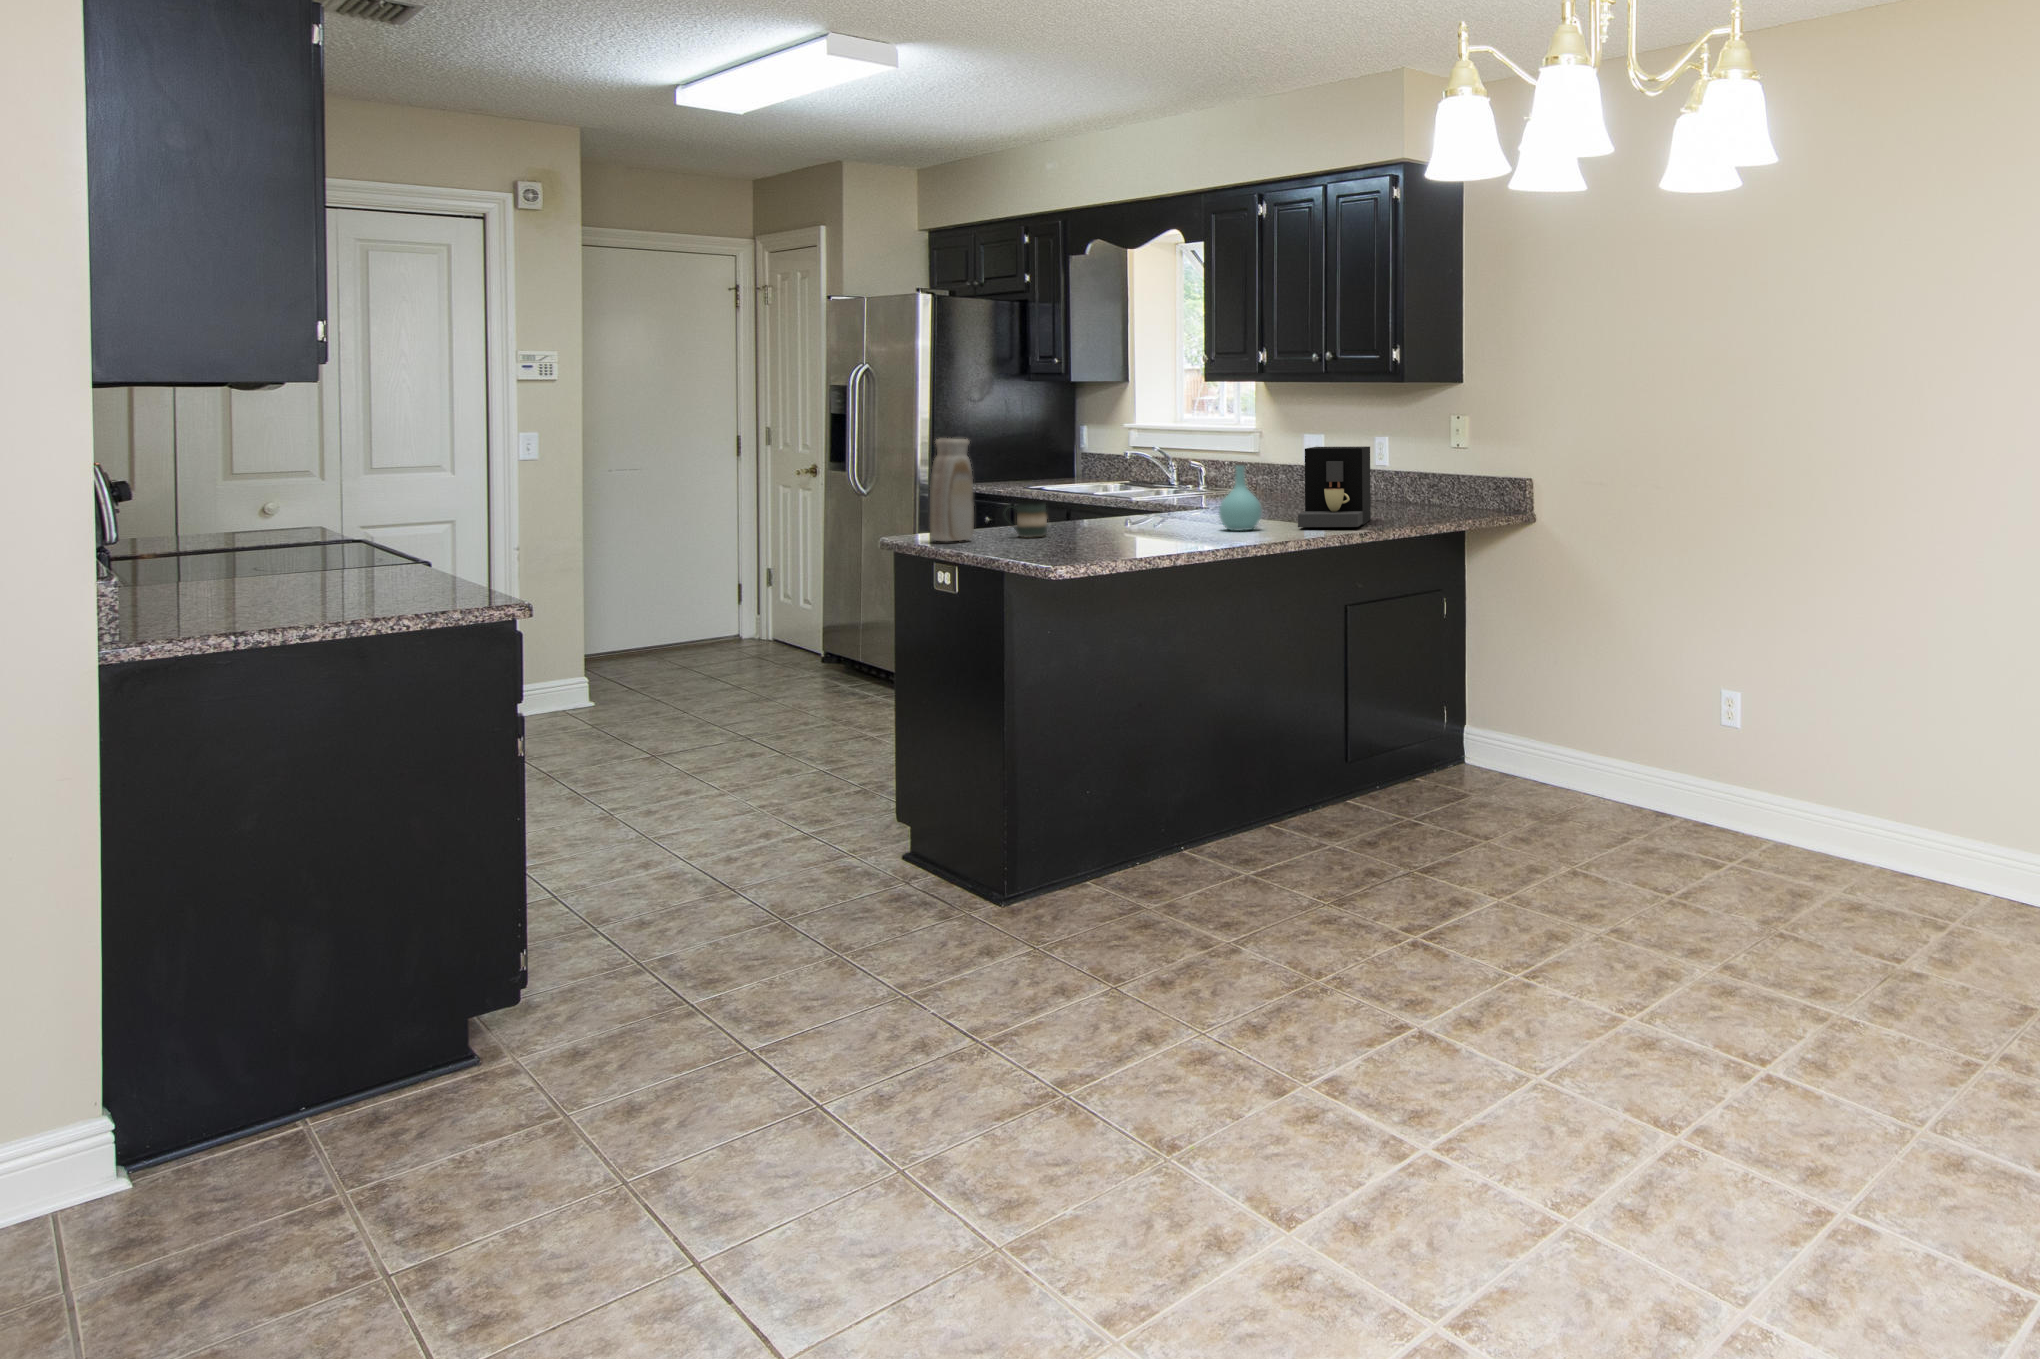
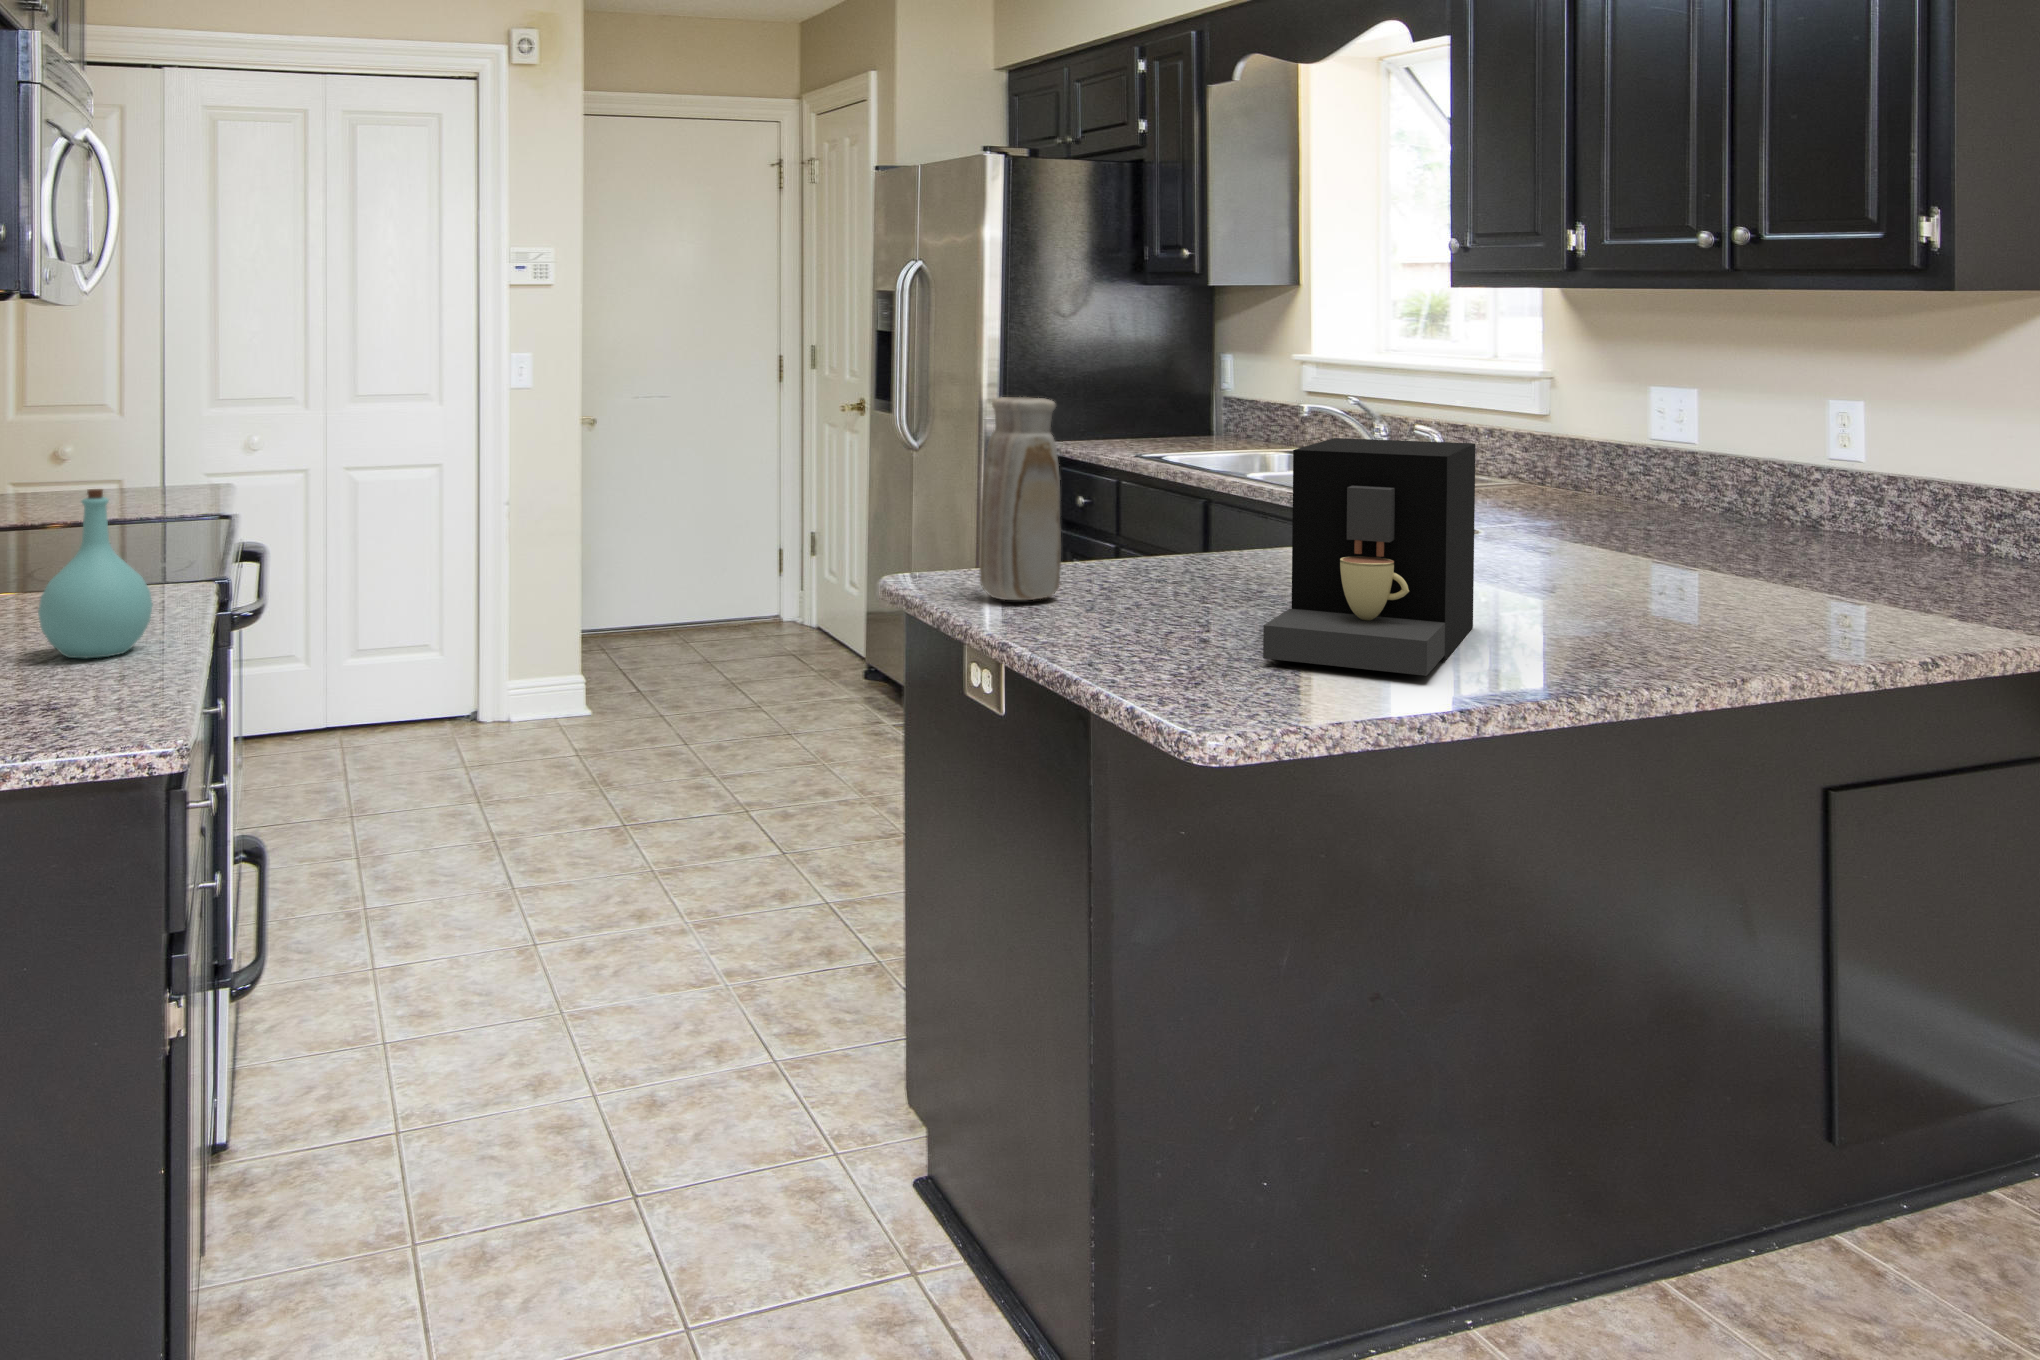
coffee maker: present [1298,446,1371,527] -> present [1263,438,1476,676]
bottle: present [1219,462,1262,531] -> present [38,489,152,658]
mug: present [1013,502,1047,537] -> none [1116,524,1200,598]

